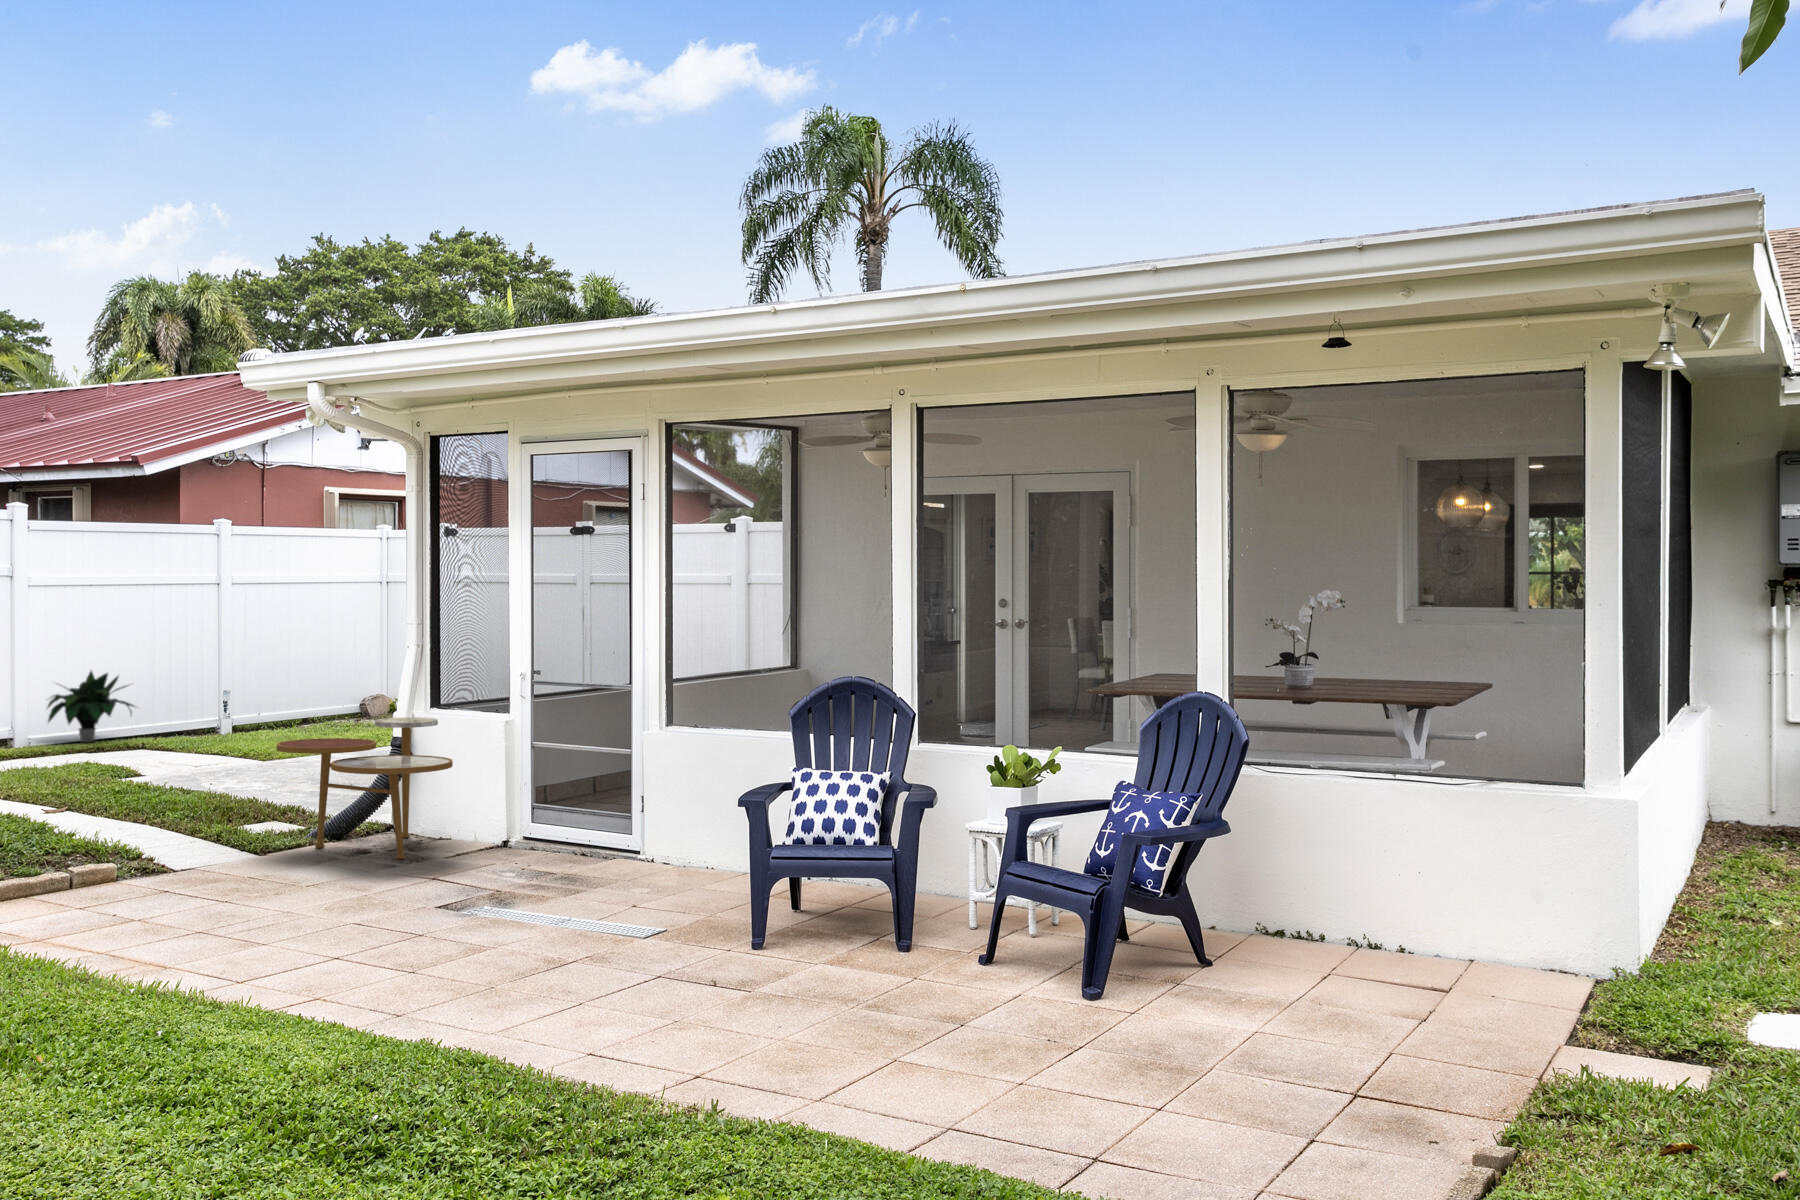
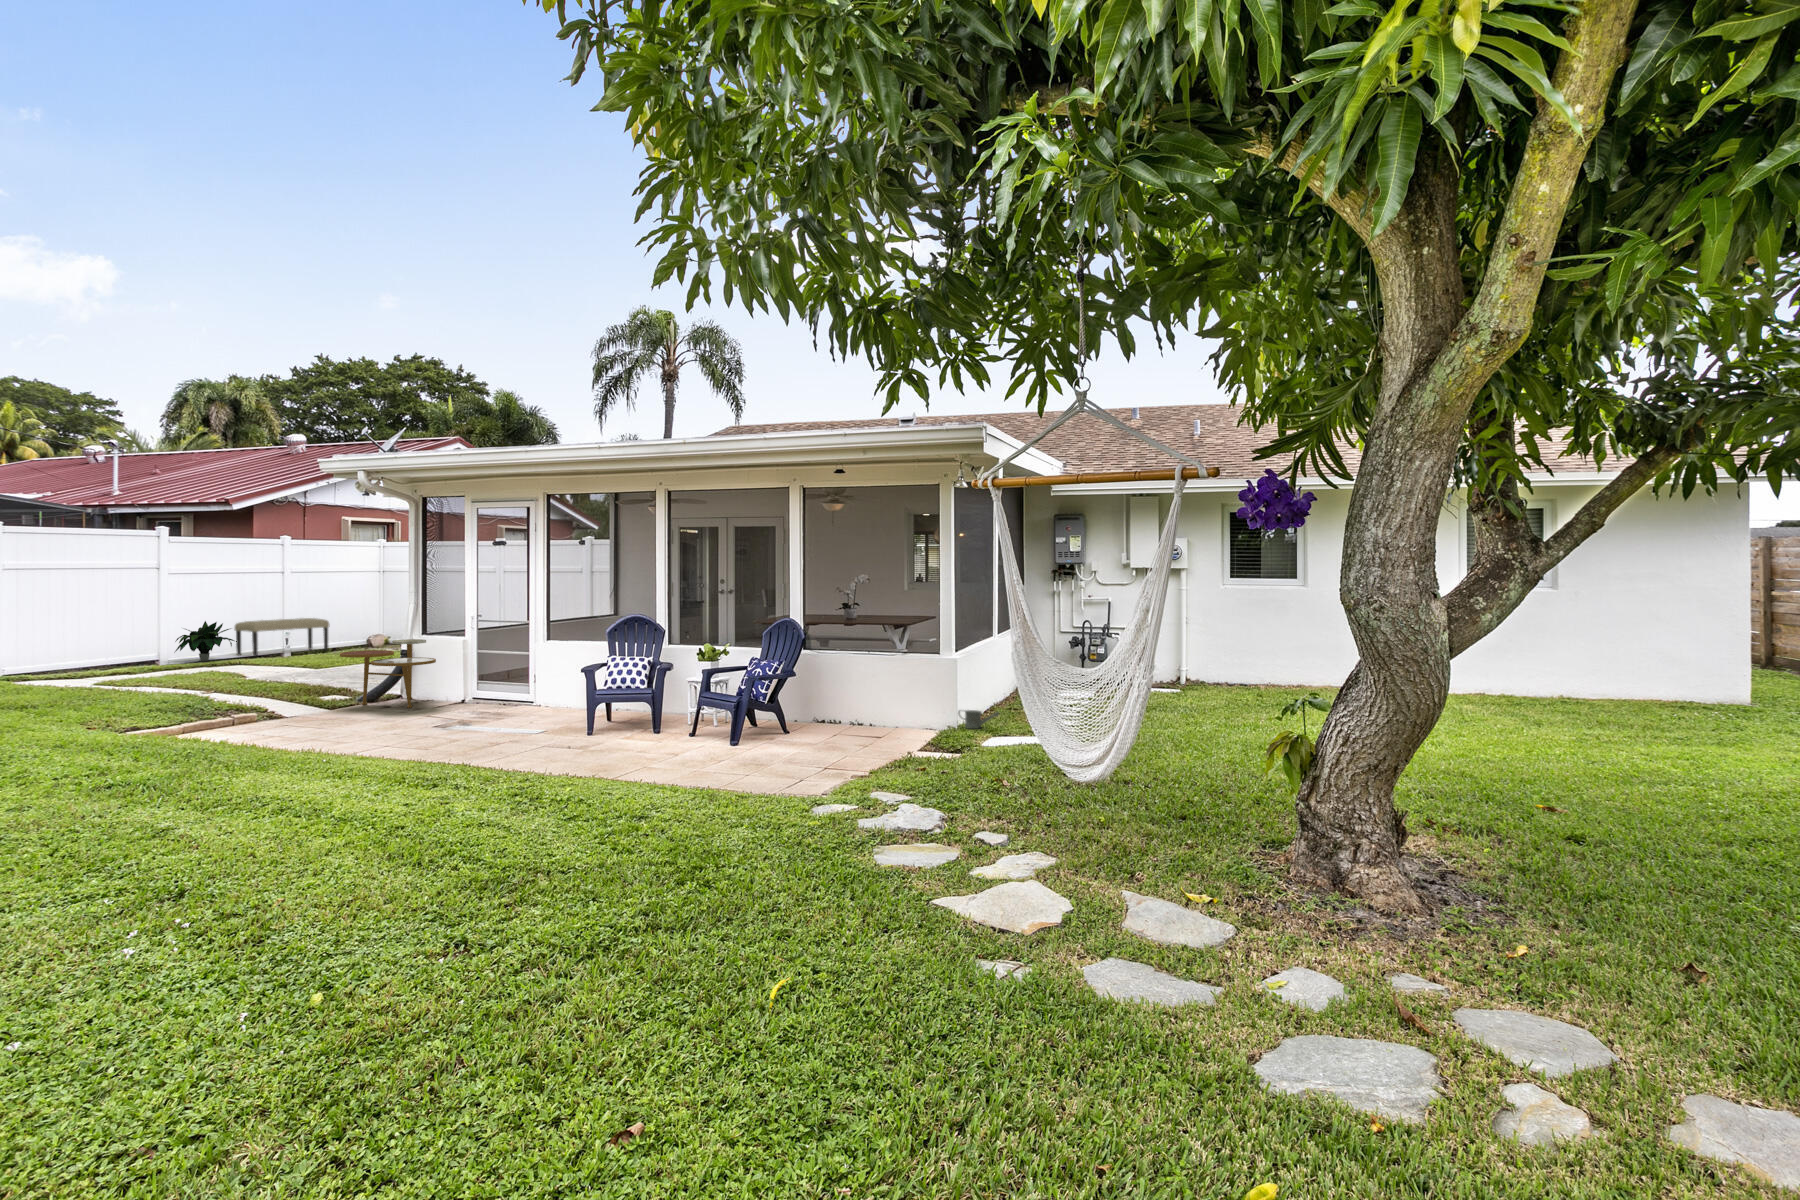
bench: none [140,668,294,736] -> present [234,618,329,657]
watering can: none [1637,932,1758,985] -> present [958,710,999,729]

